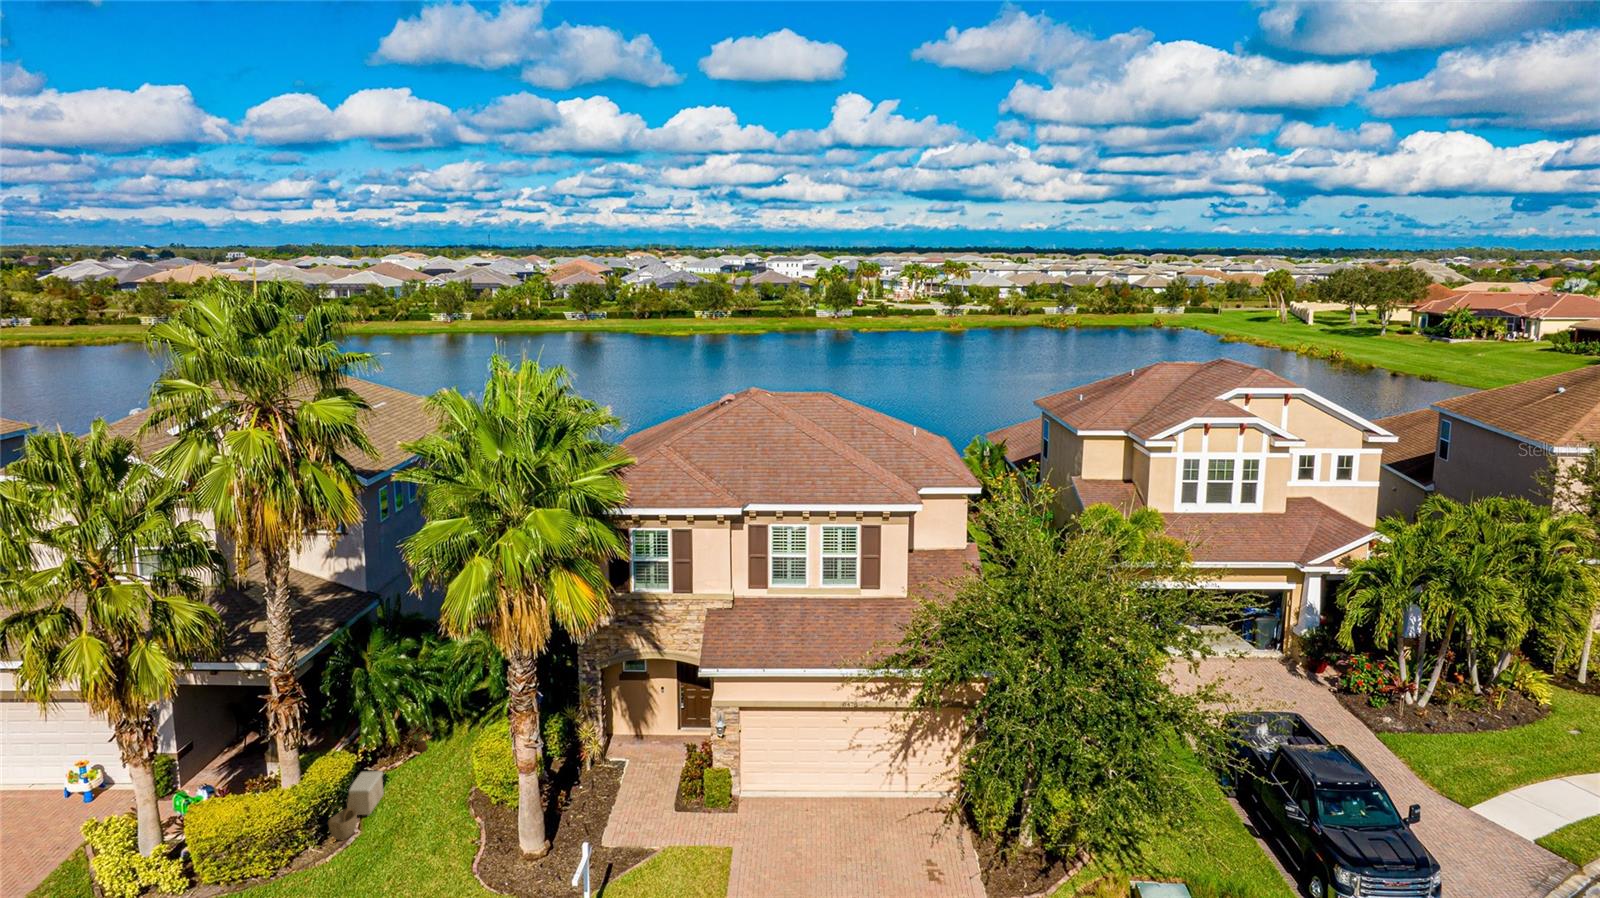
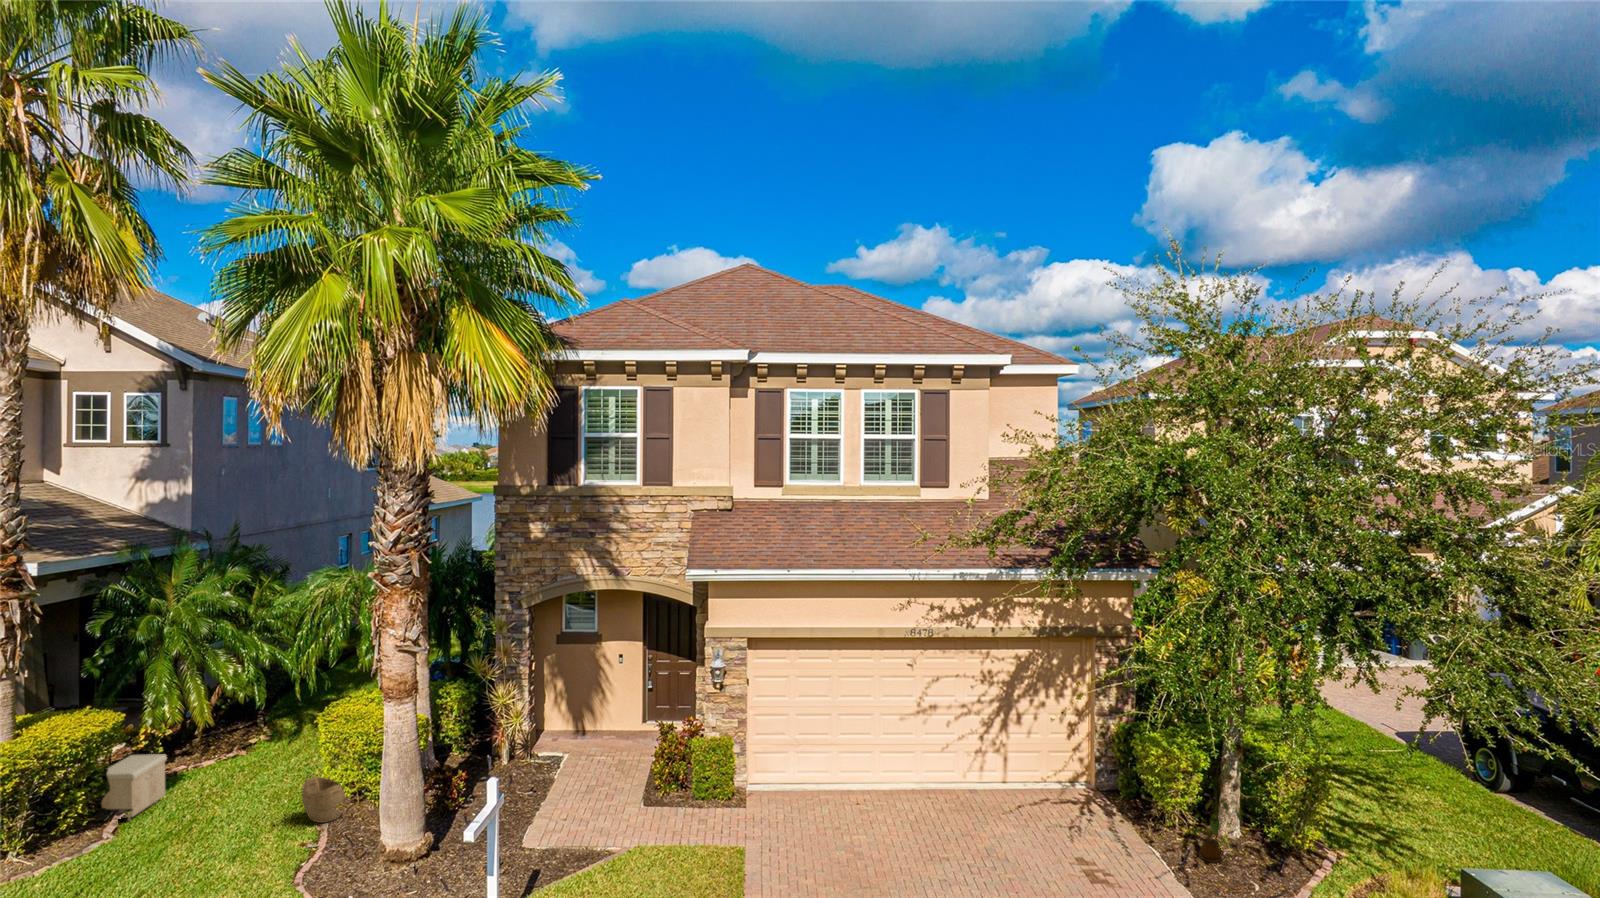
house plant: present [411,724,433,752] -> present [1189,800,1241,863]
woven basket: present [328,808,357,841] -> present [302,774,345,823]

